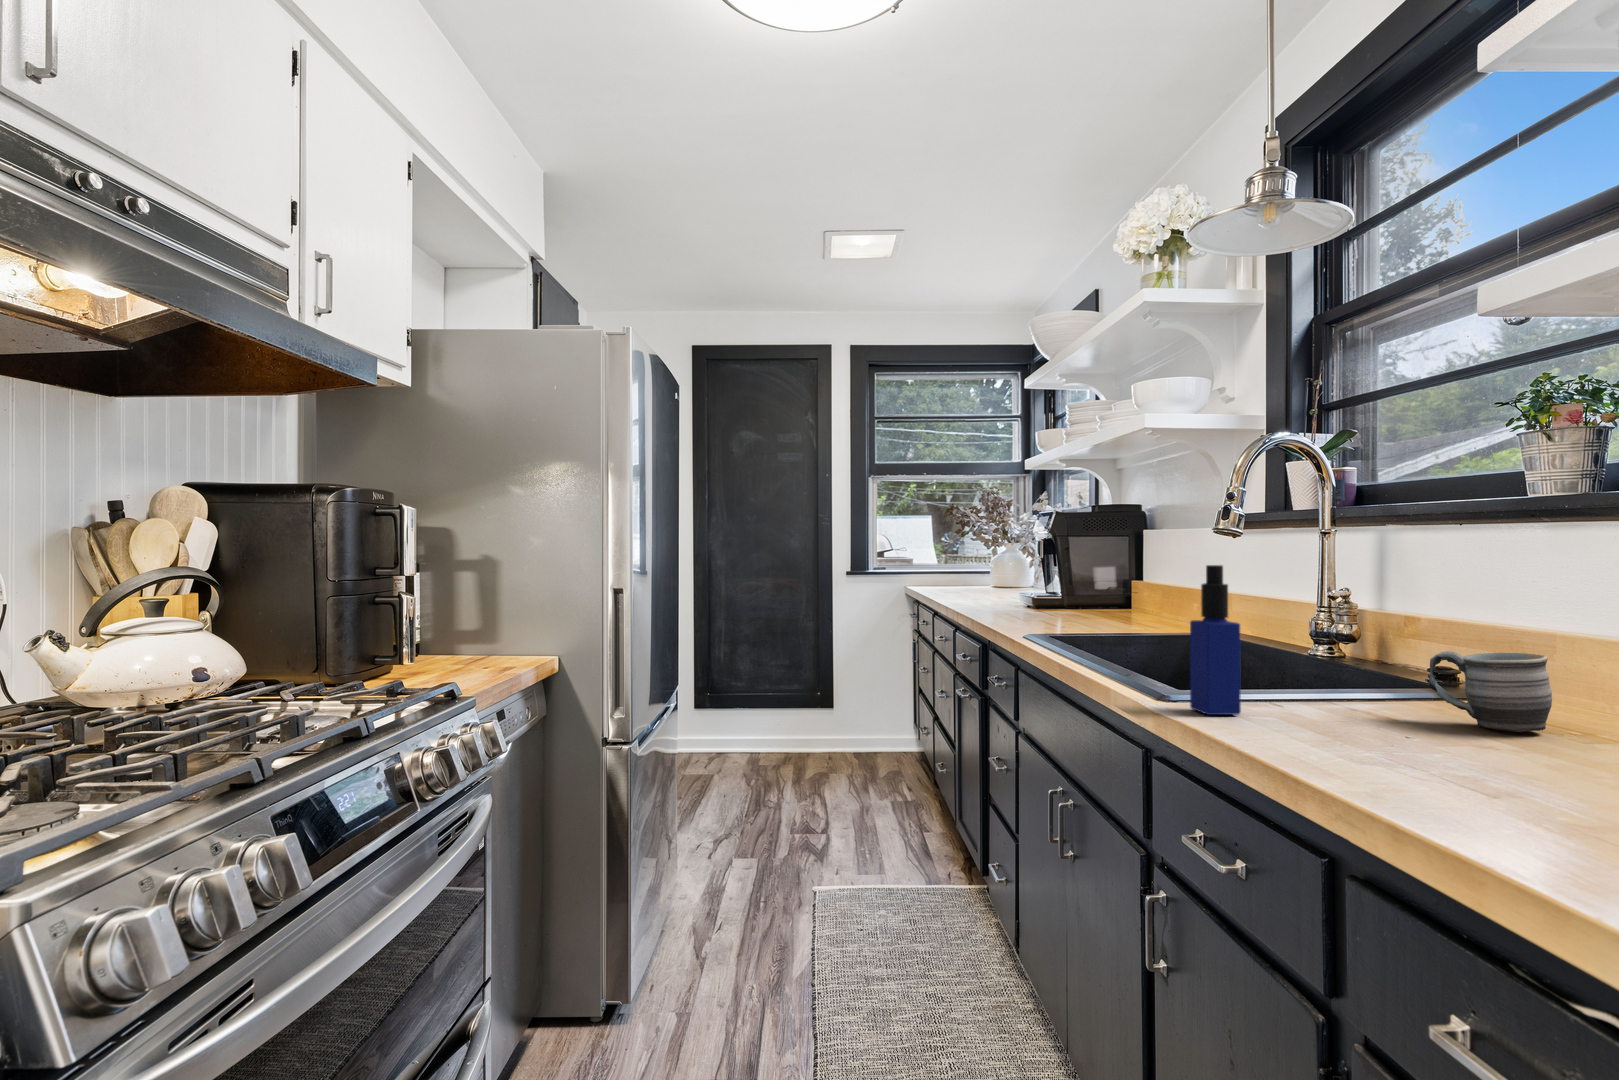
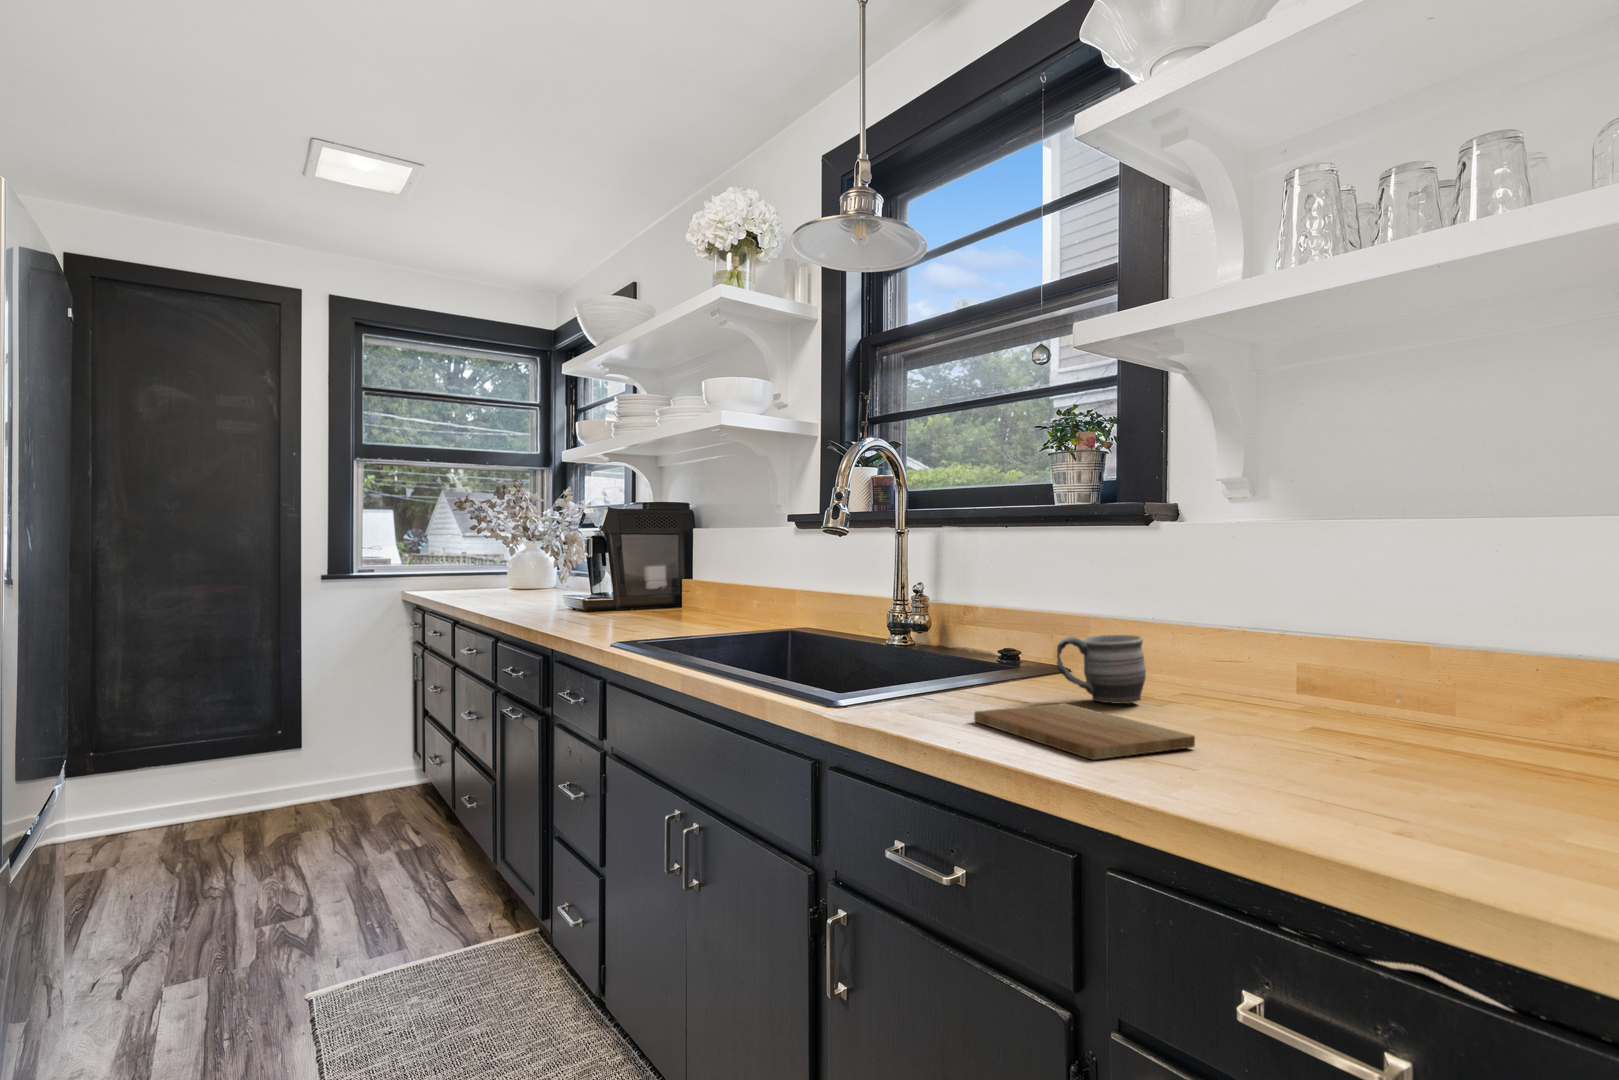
bottle: present [1190,565,1241,715] -> none [879,560,927,717]
cutting board: none [1282,717,1518,778] -> present [974,703,1195,760]

